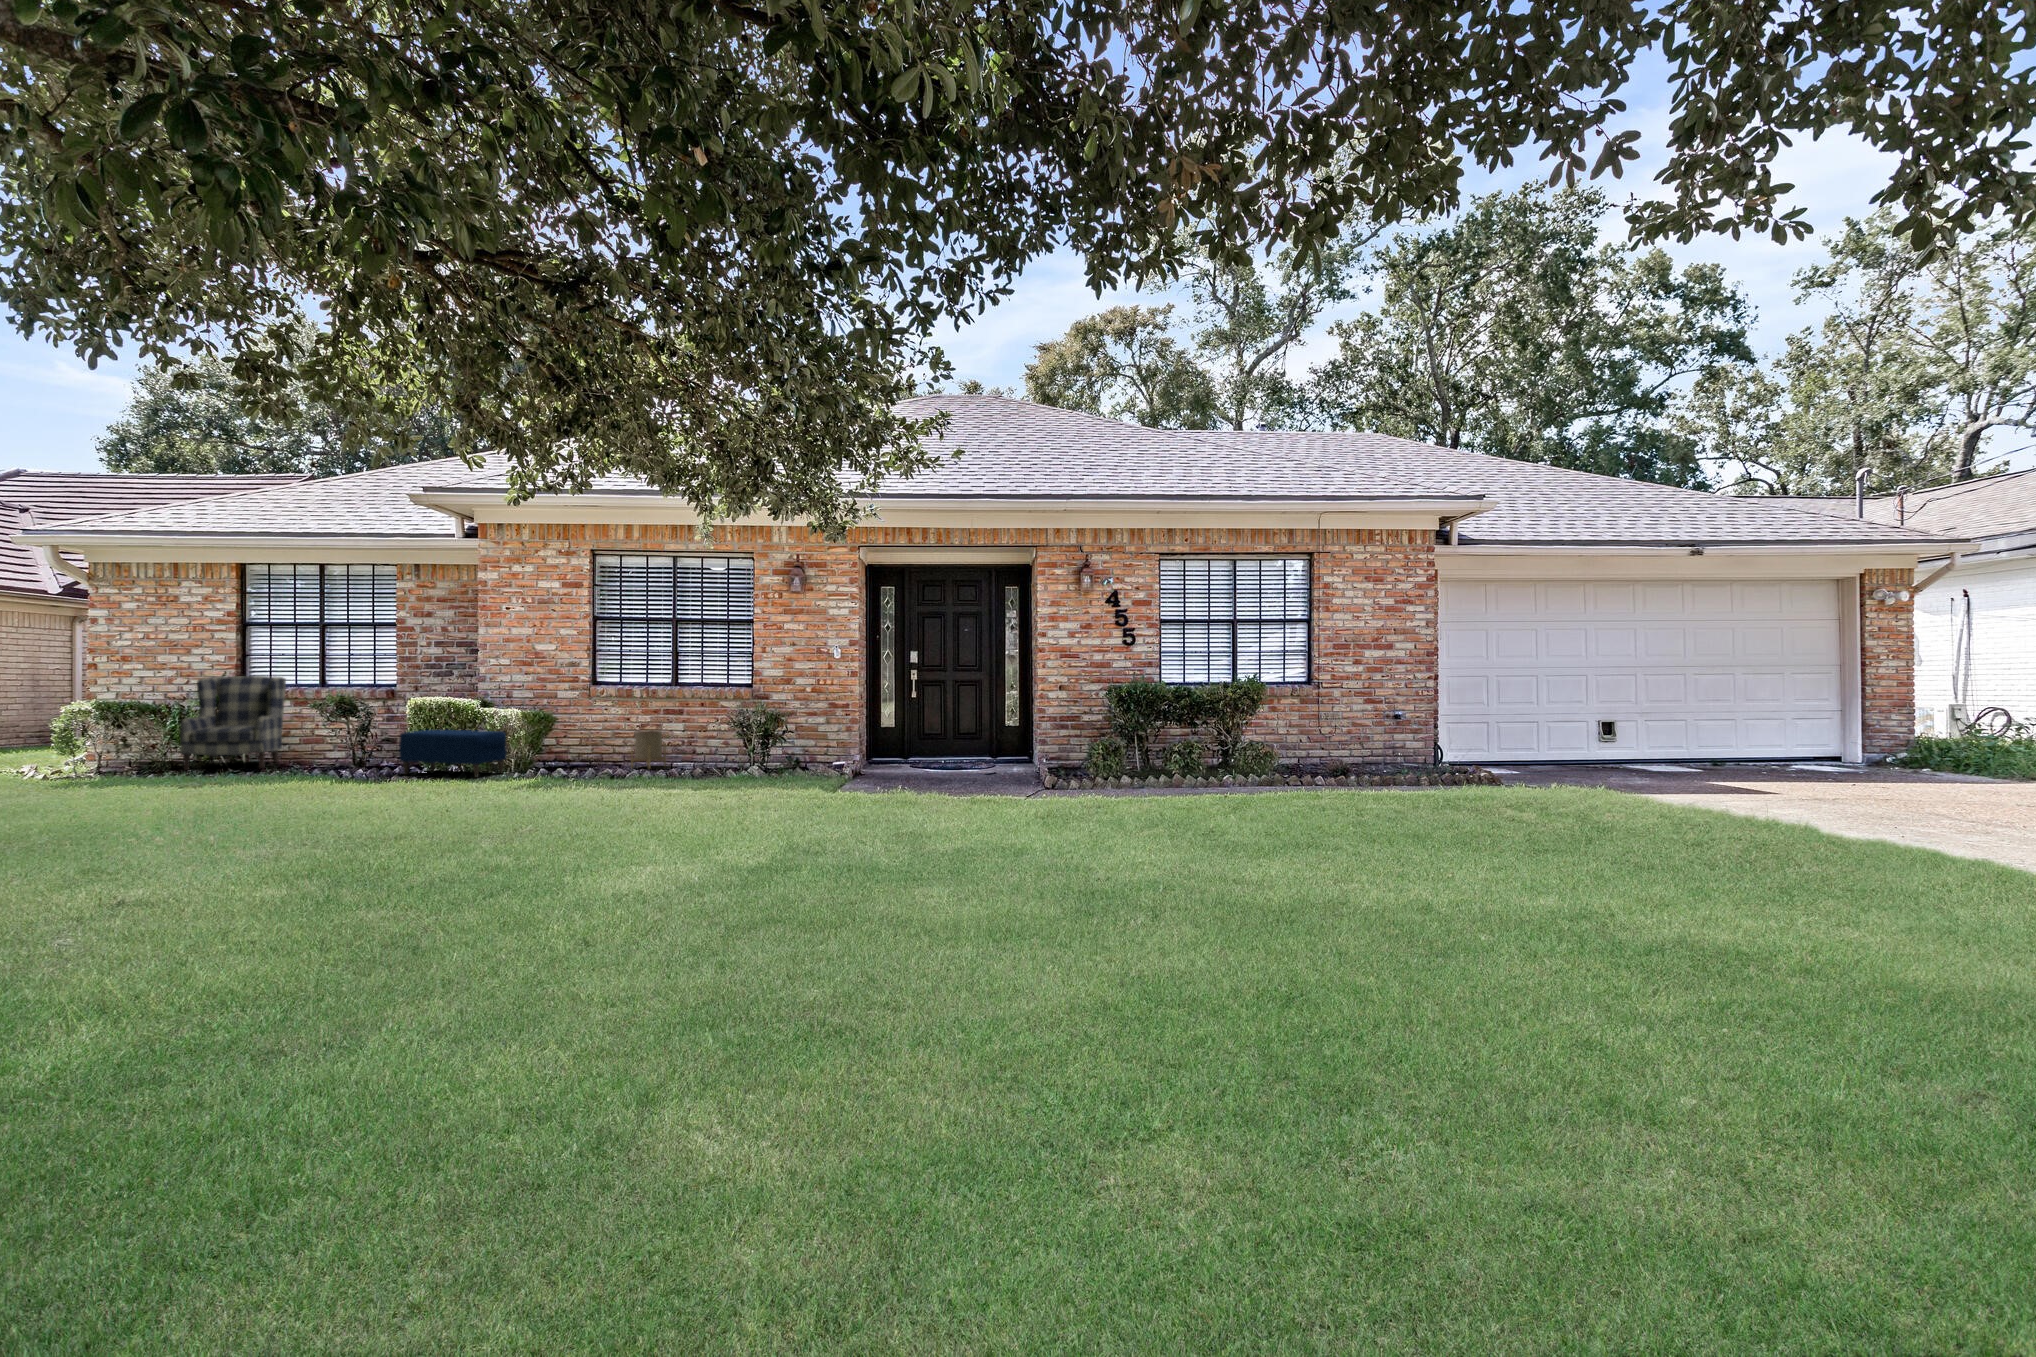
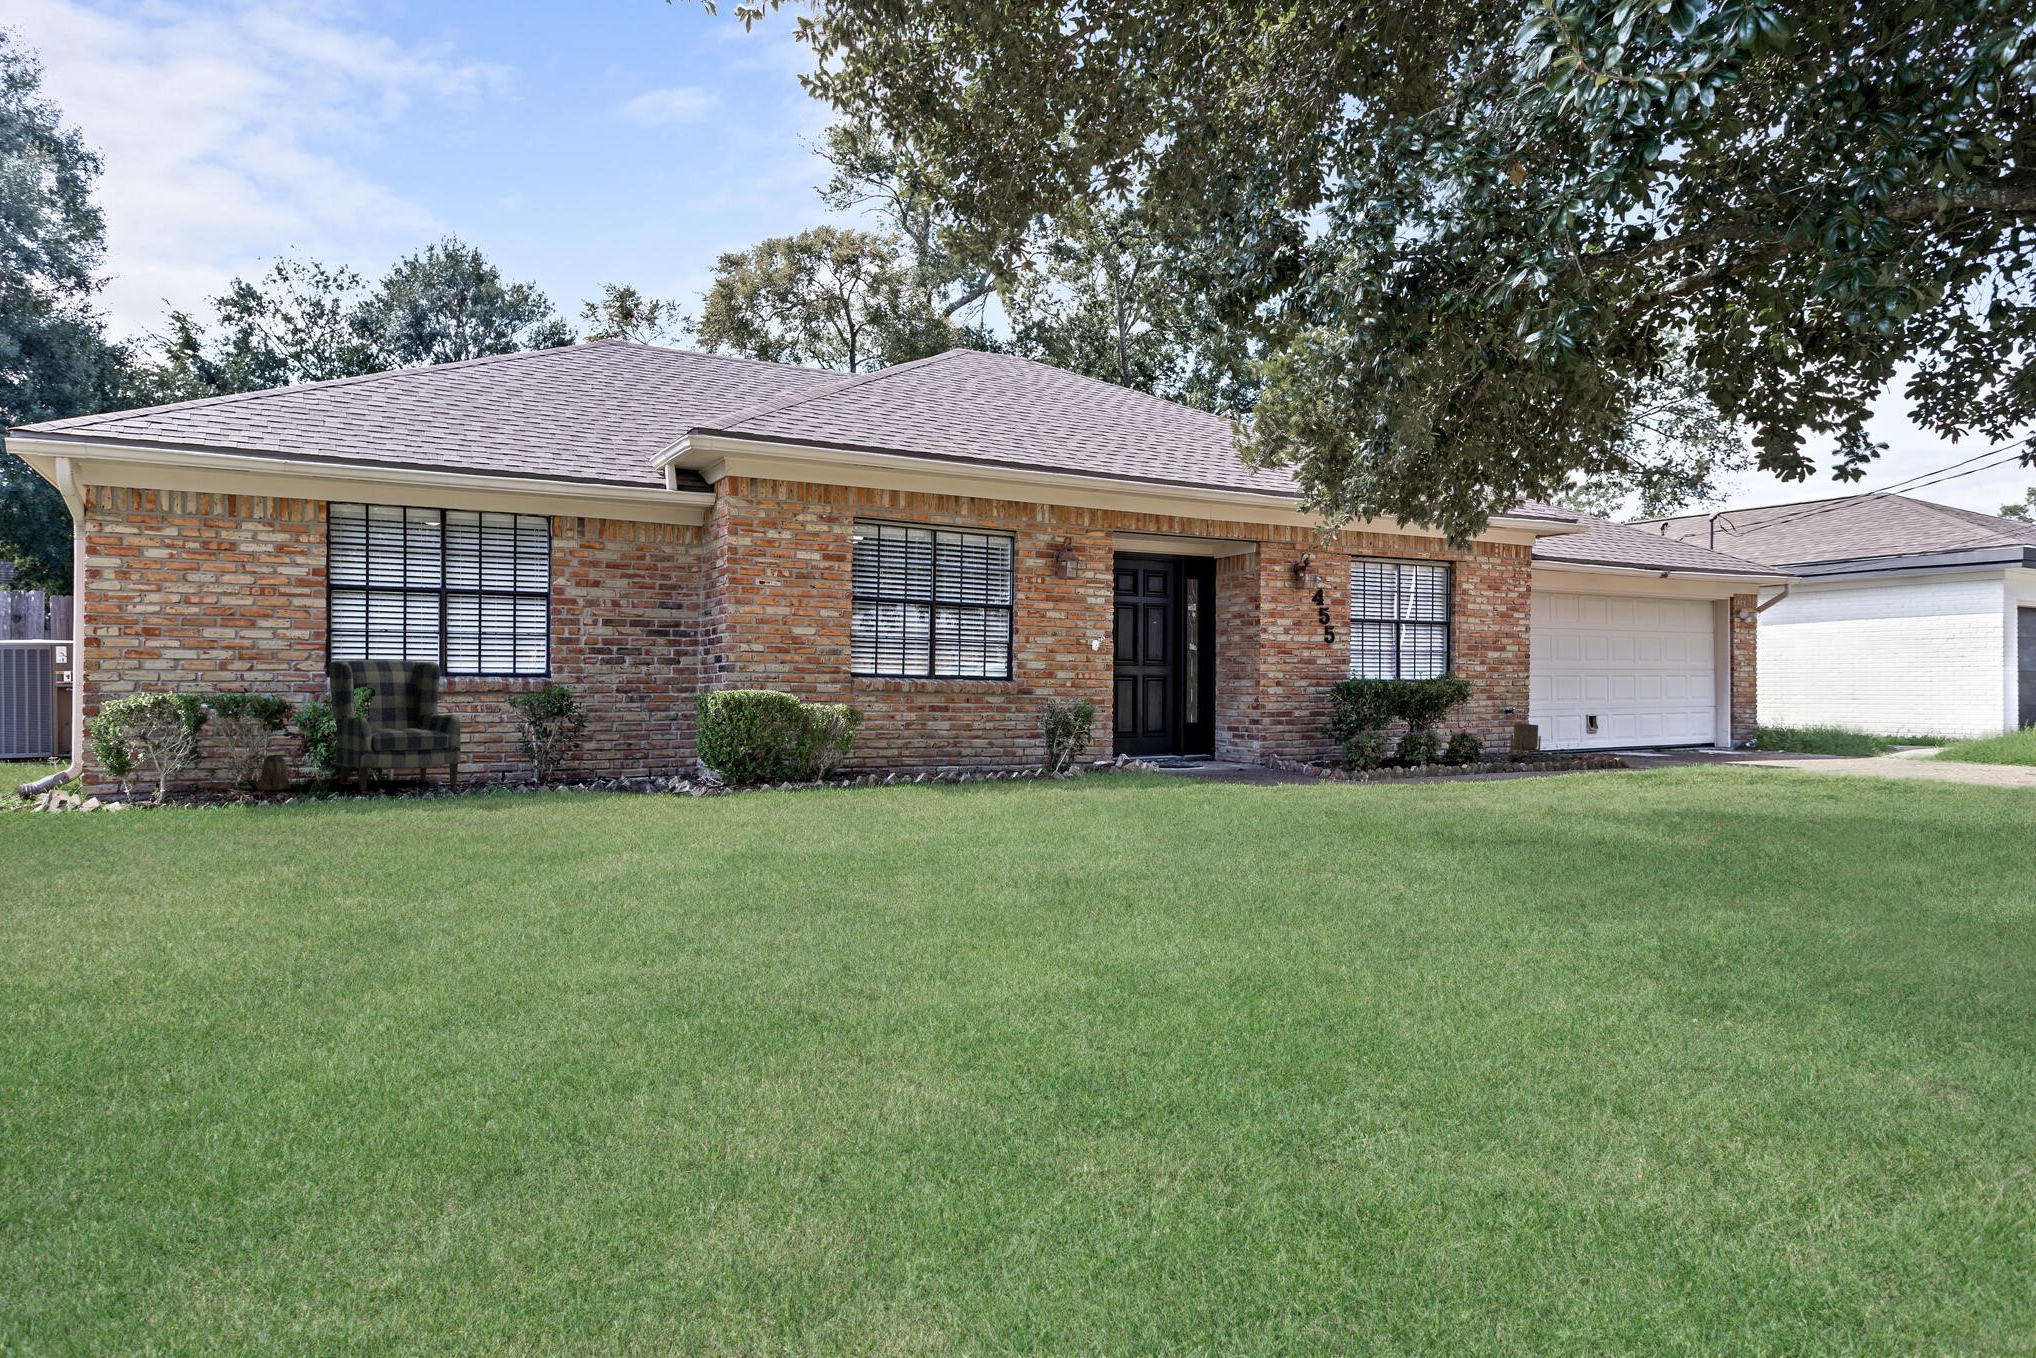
bench: present [399,730,507,778] -> none [702,729,818,785]
planter: present [631,730,666,768] -> present [1510,724,1541,757]
watering can: none [124,744,163,768] -> present [258,755,290,790]

